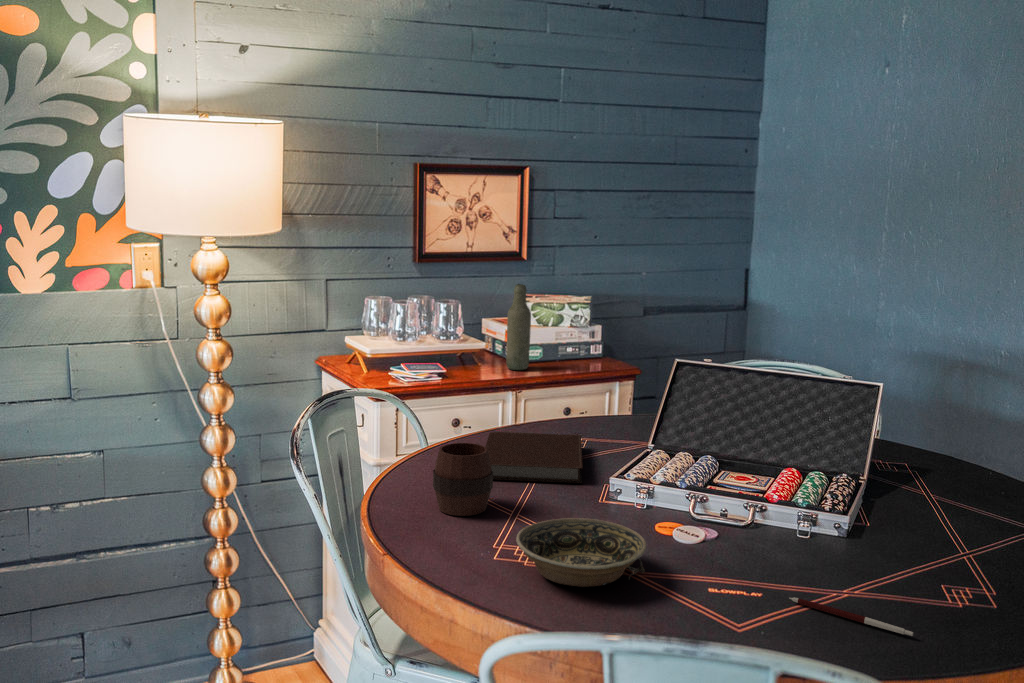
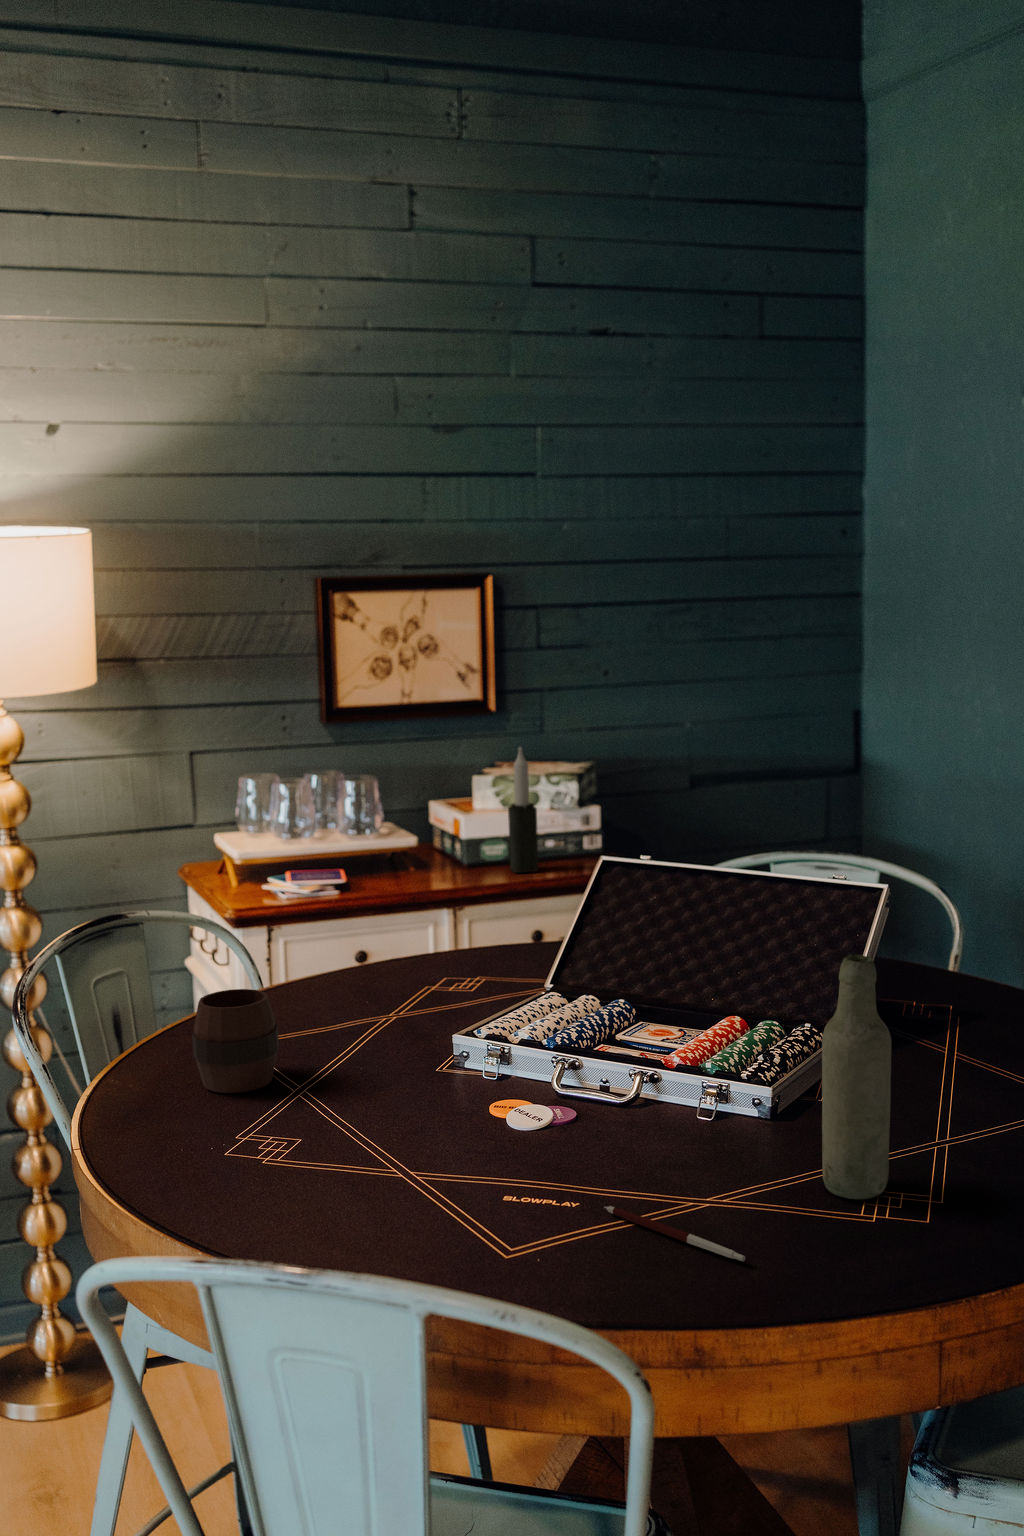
bottle: present [506,284,531,370] -> present [822,954,891,1199]
candle: none [548,284,569,369] -> present [508,747,539,873]
notebook: present [486,432,583,483] -> none [290,971,473,1044]
bowl: present [516,518,647,587] -> none [238,1094,423,1190]

